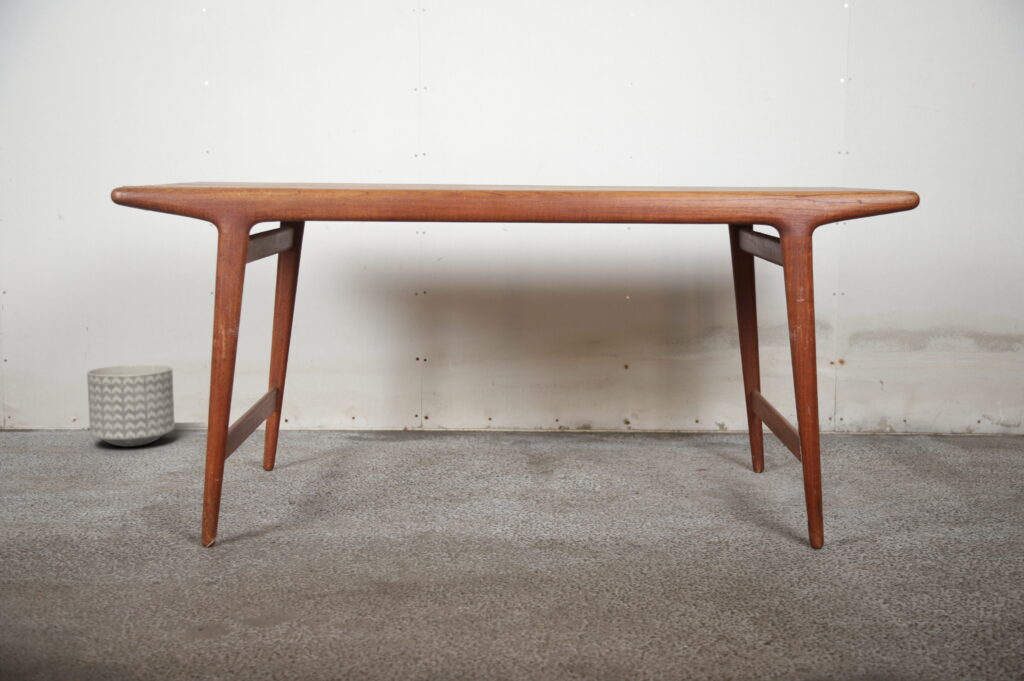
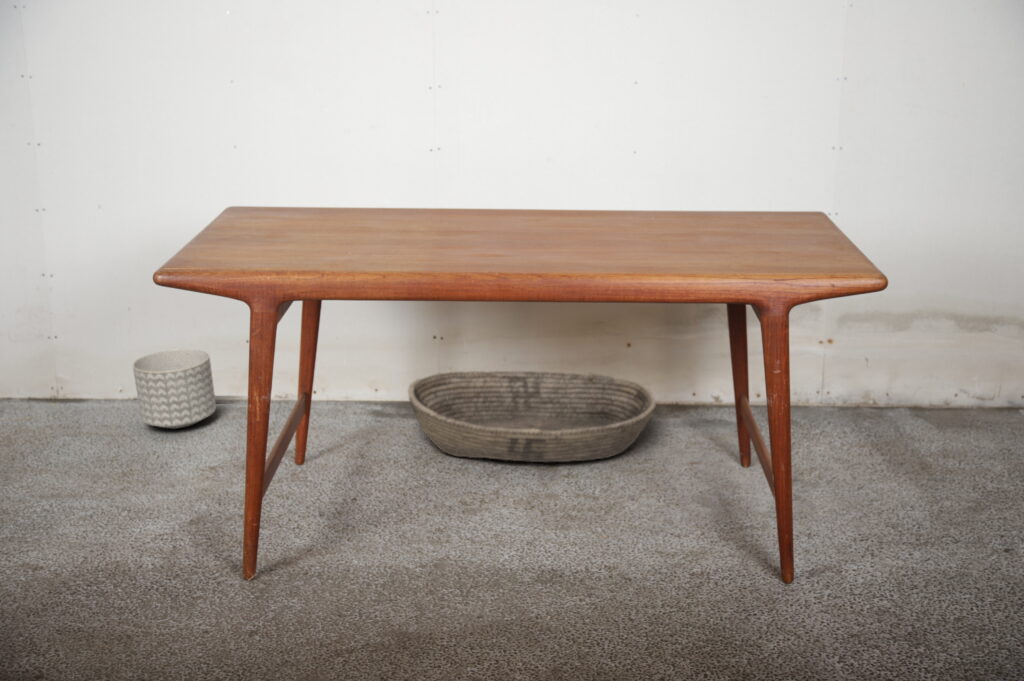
basket: none [390,388,660,466] -> present [408,371,656,462]

